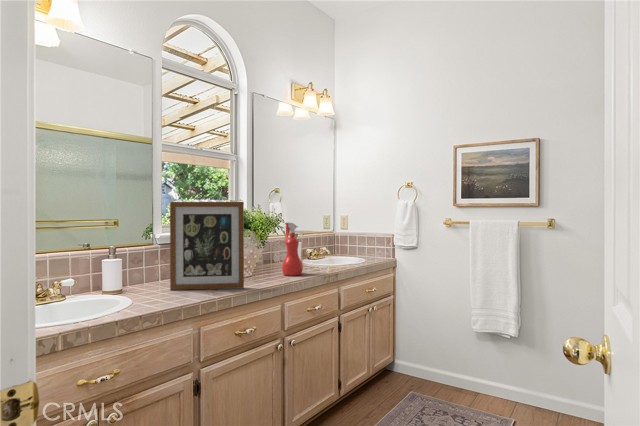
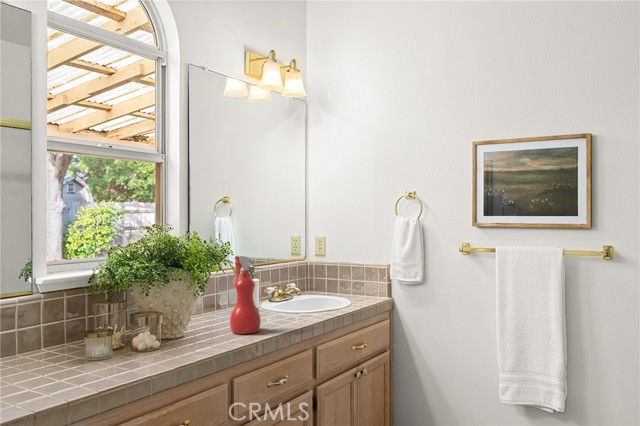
picture frame: present [170,202,244,290] -> none [57,231,171,366]

